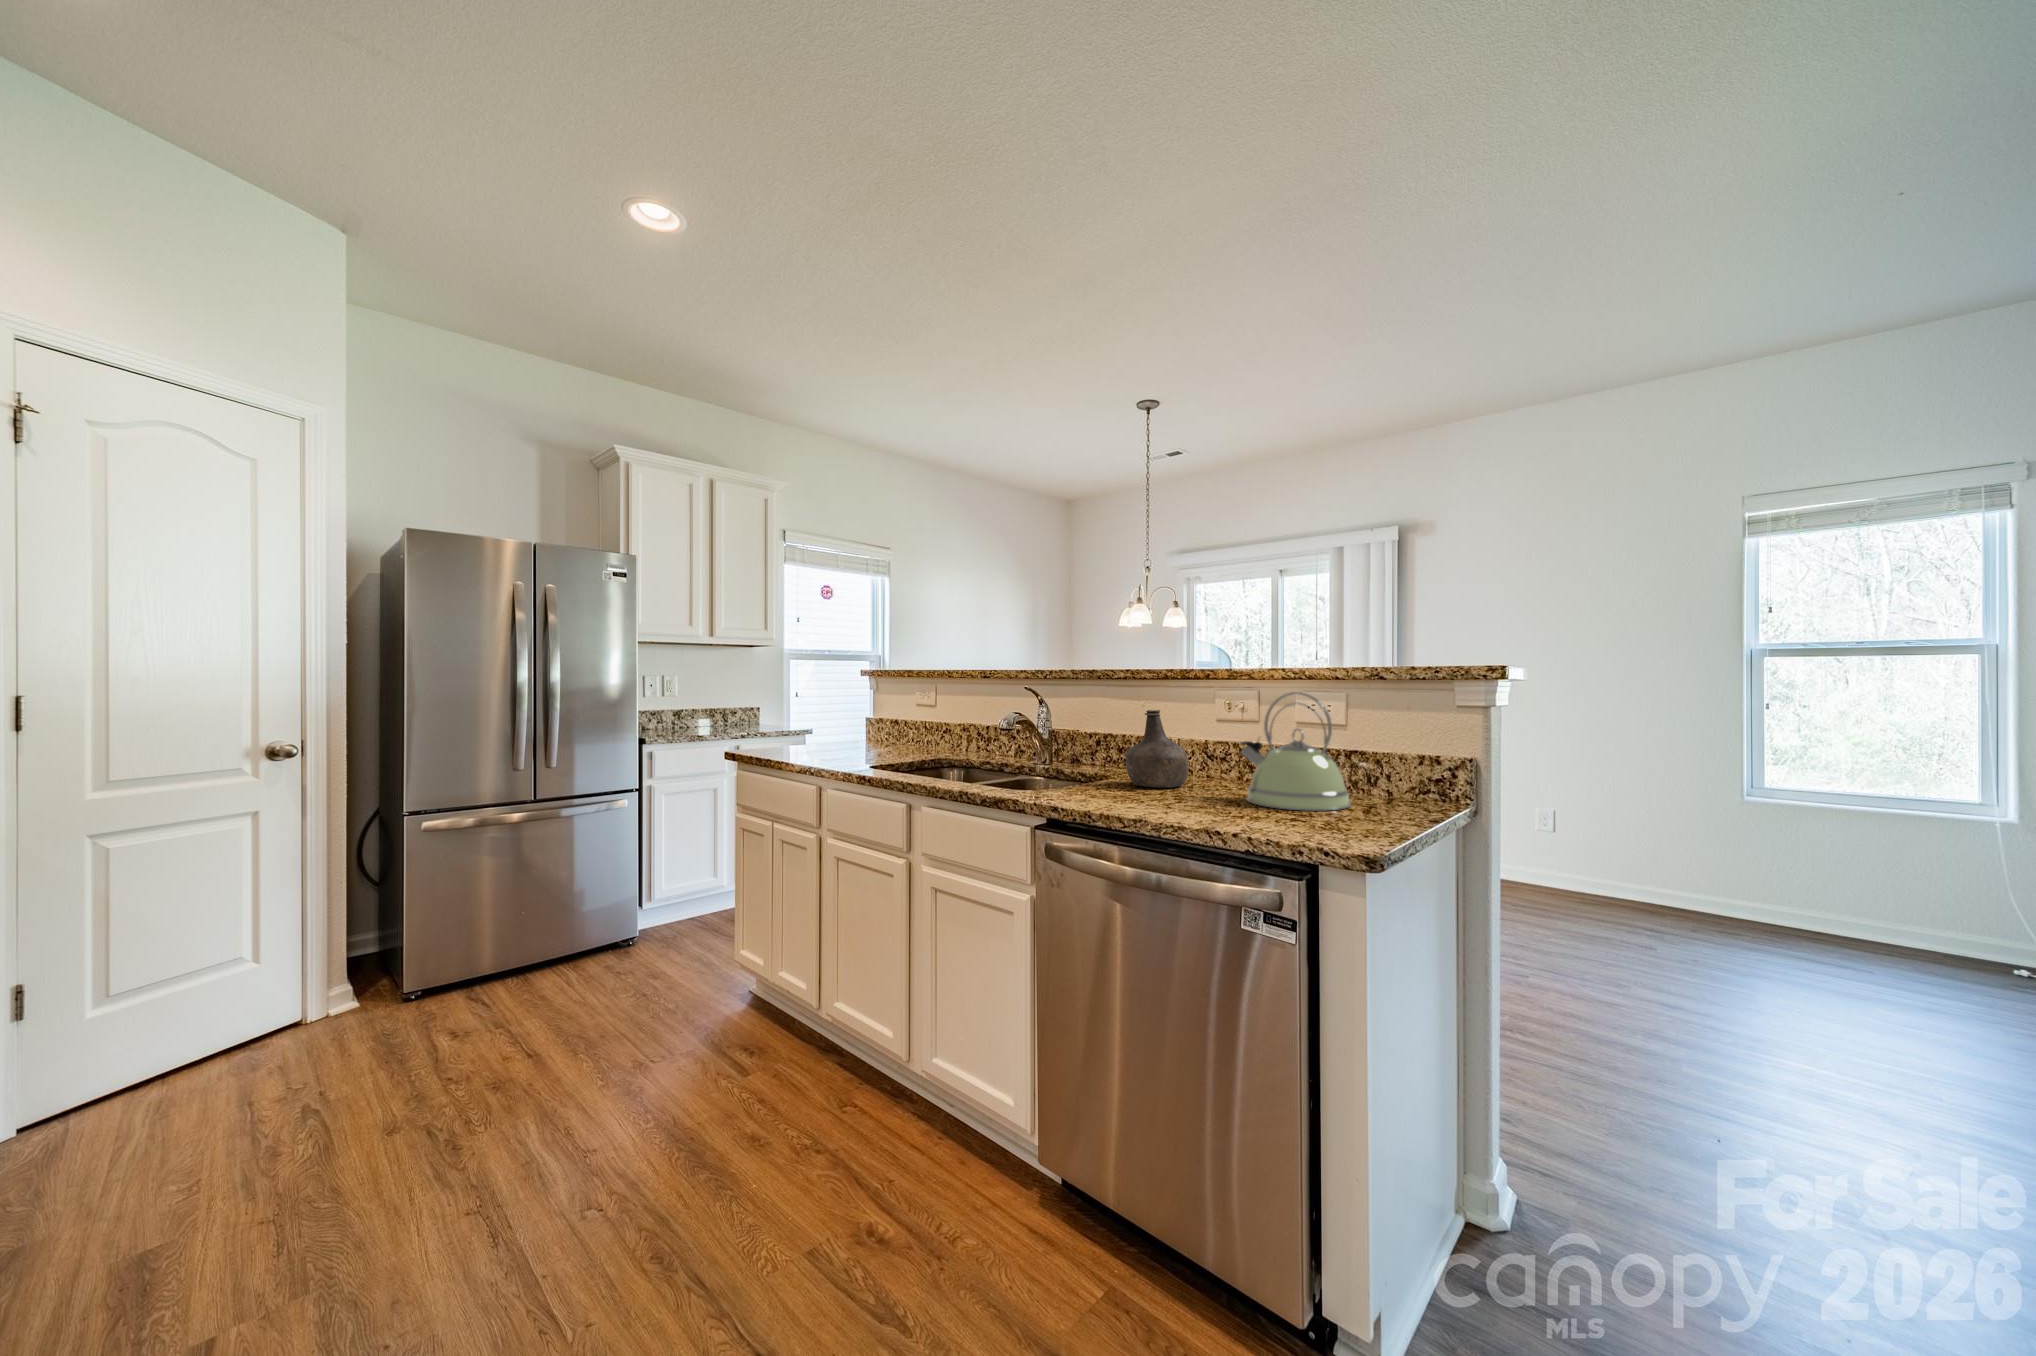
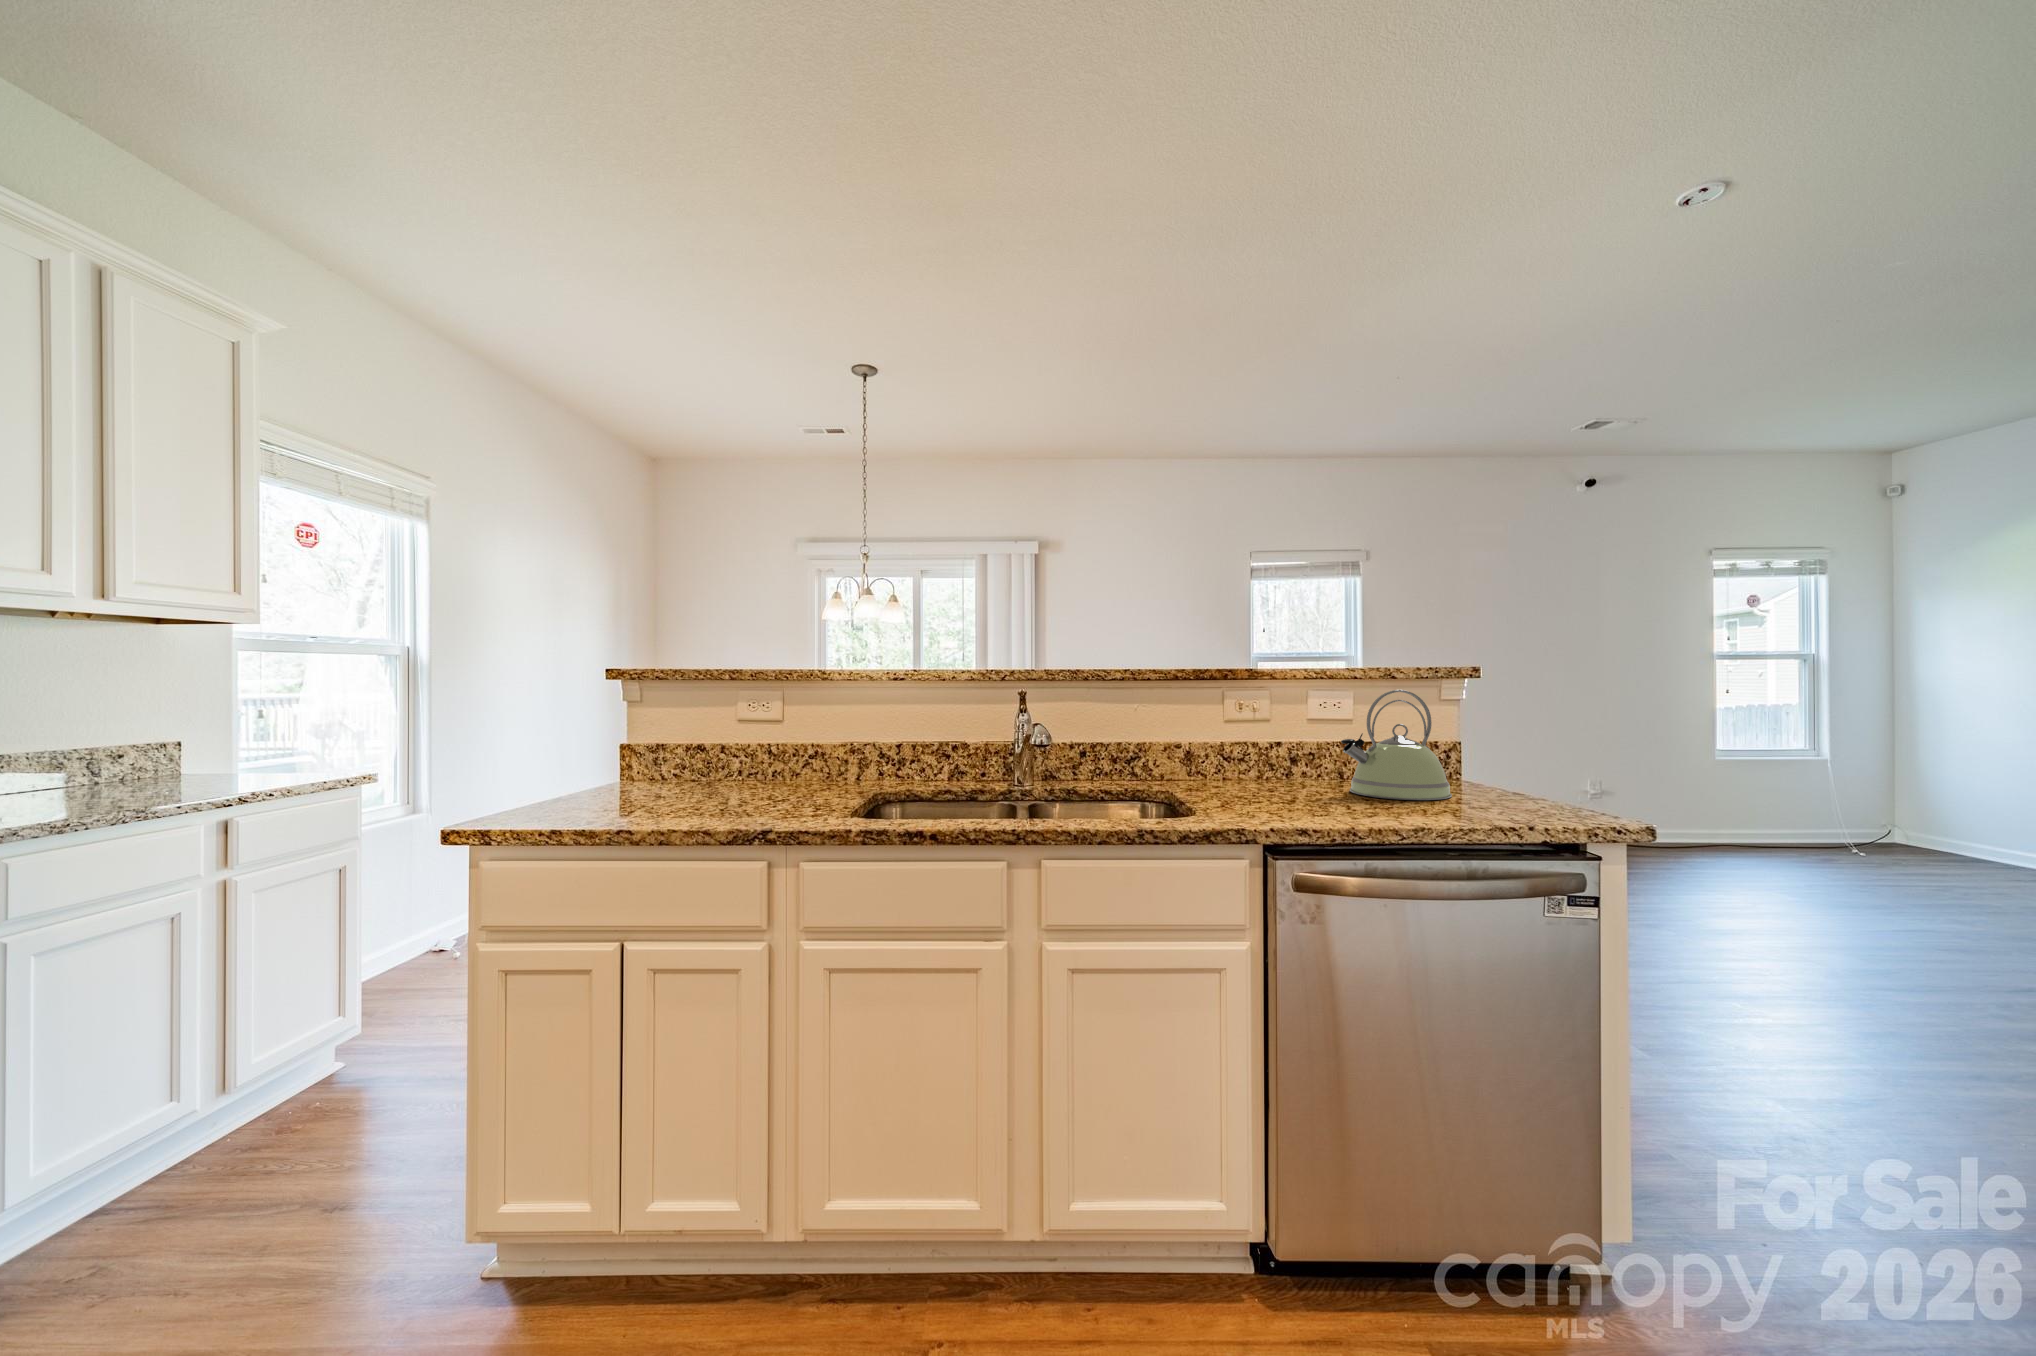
bottle: present [1126,710,1189,788] -> none [1197,712,1269,797]

